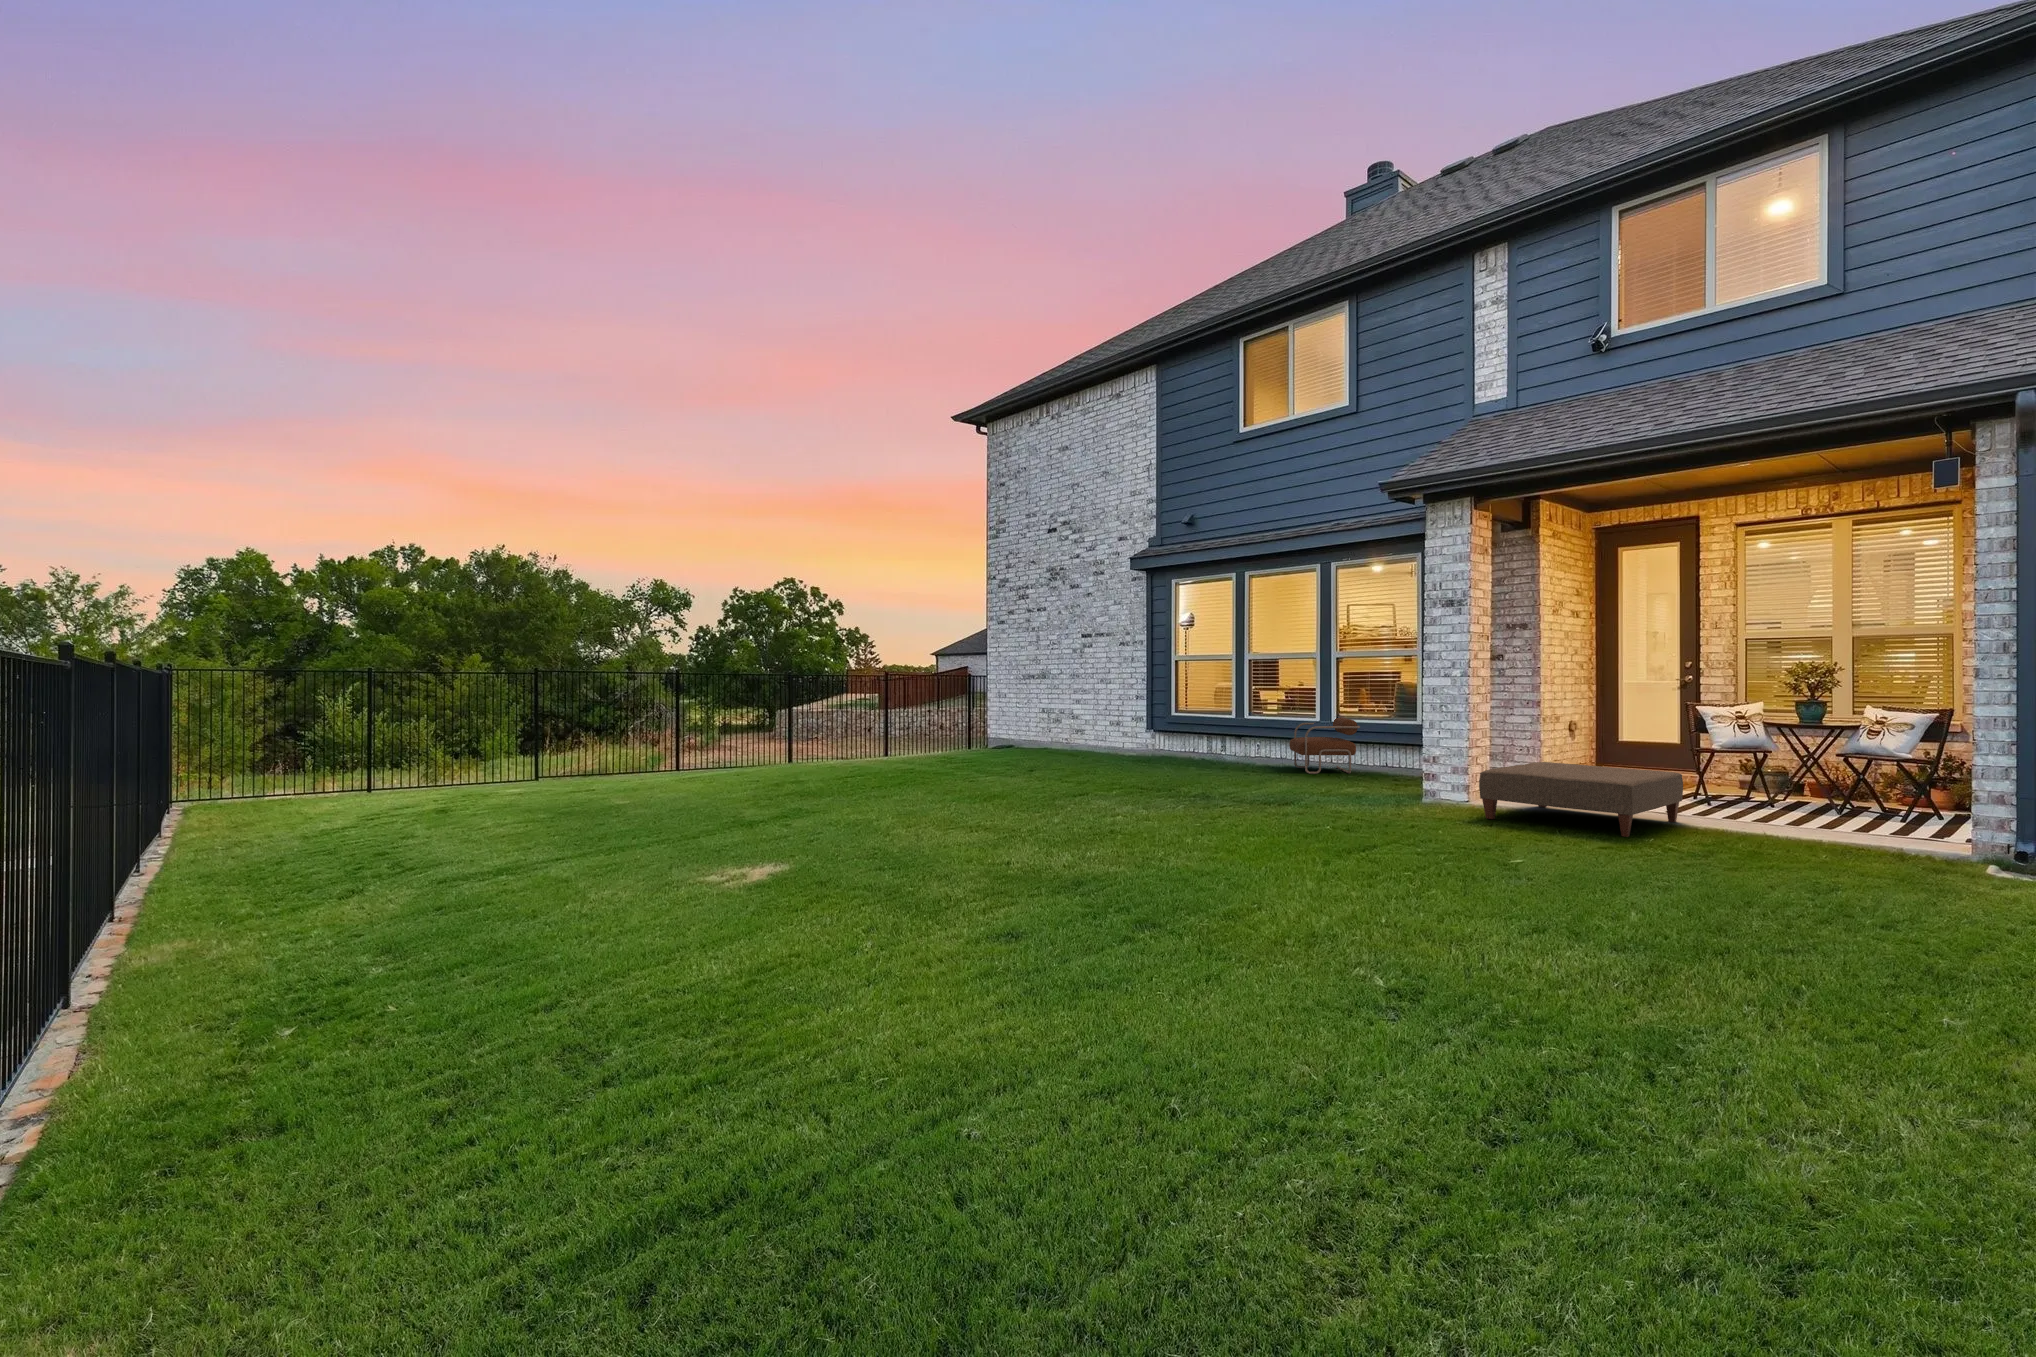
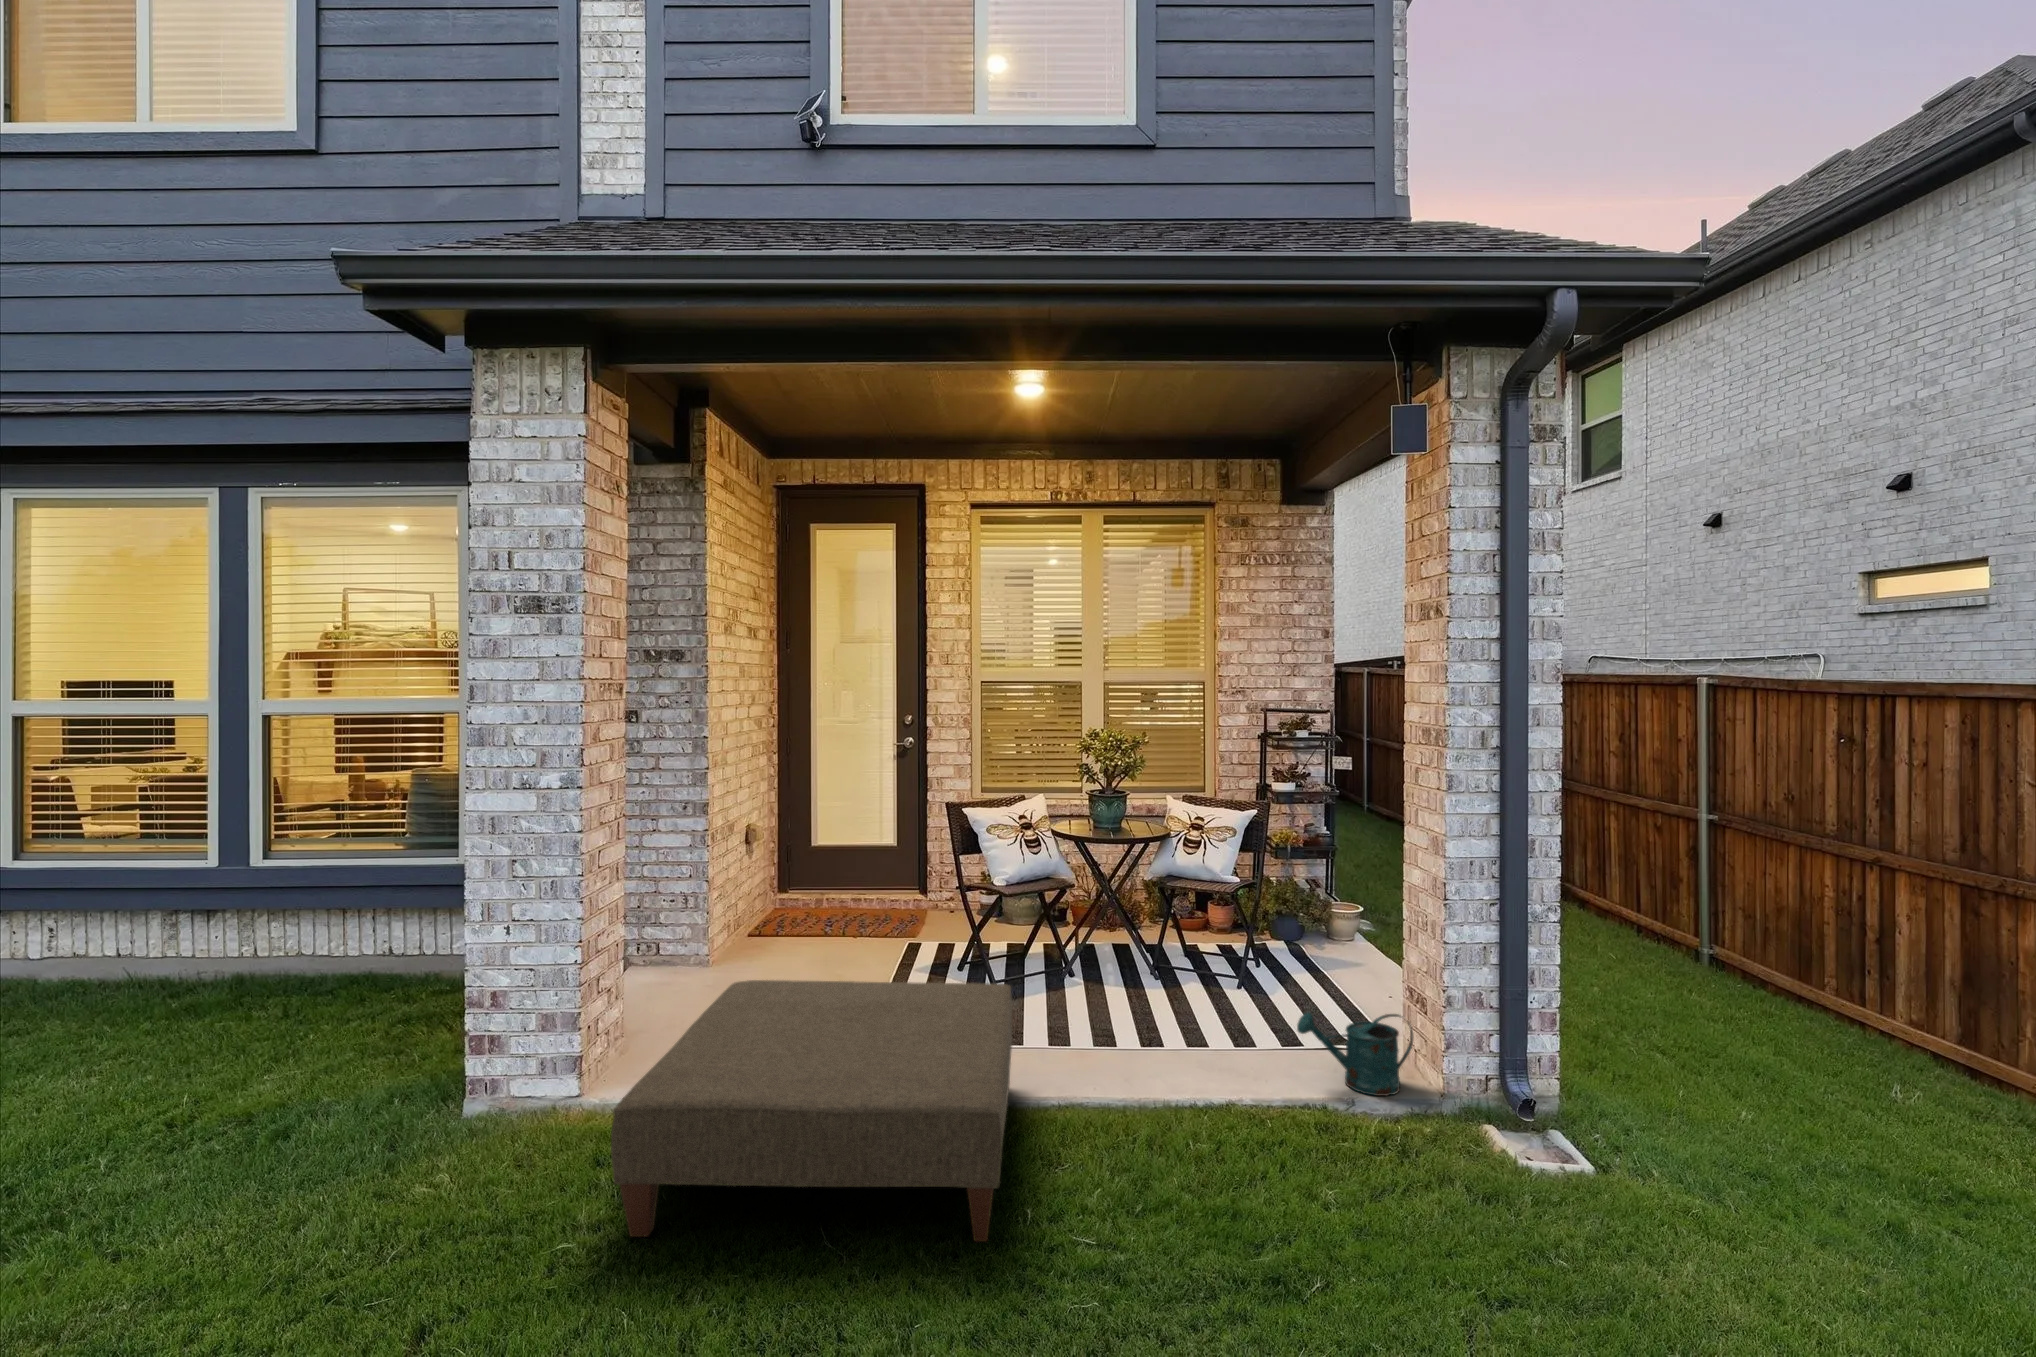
armchair: present [1289,717,1360,774] -> none [116,852,319,1028]
watering can: none [1872,804,1965,852] -> present [1297,1012,1414,1096]

